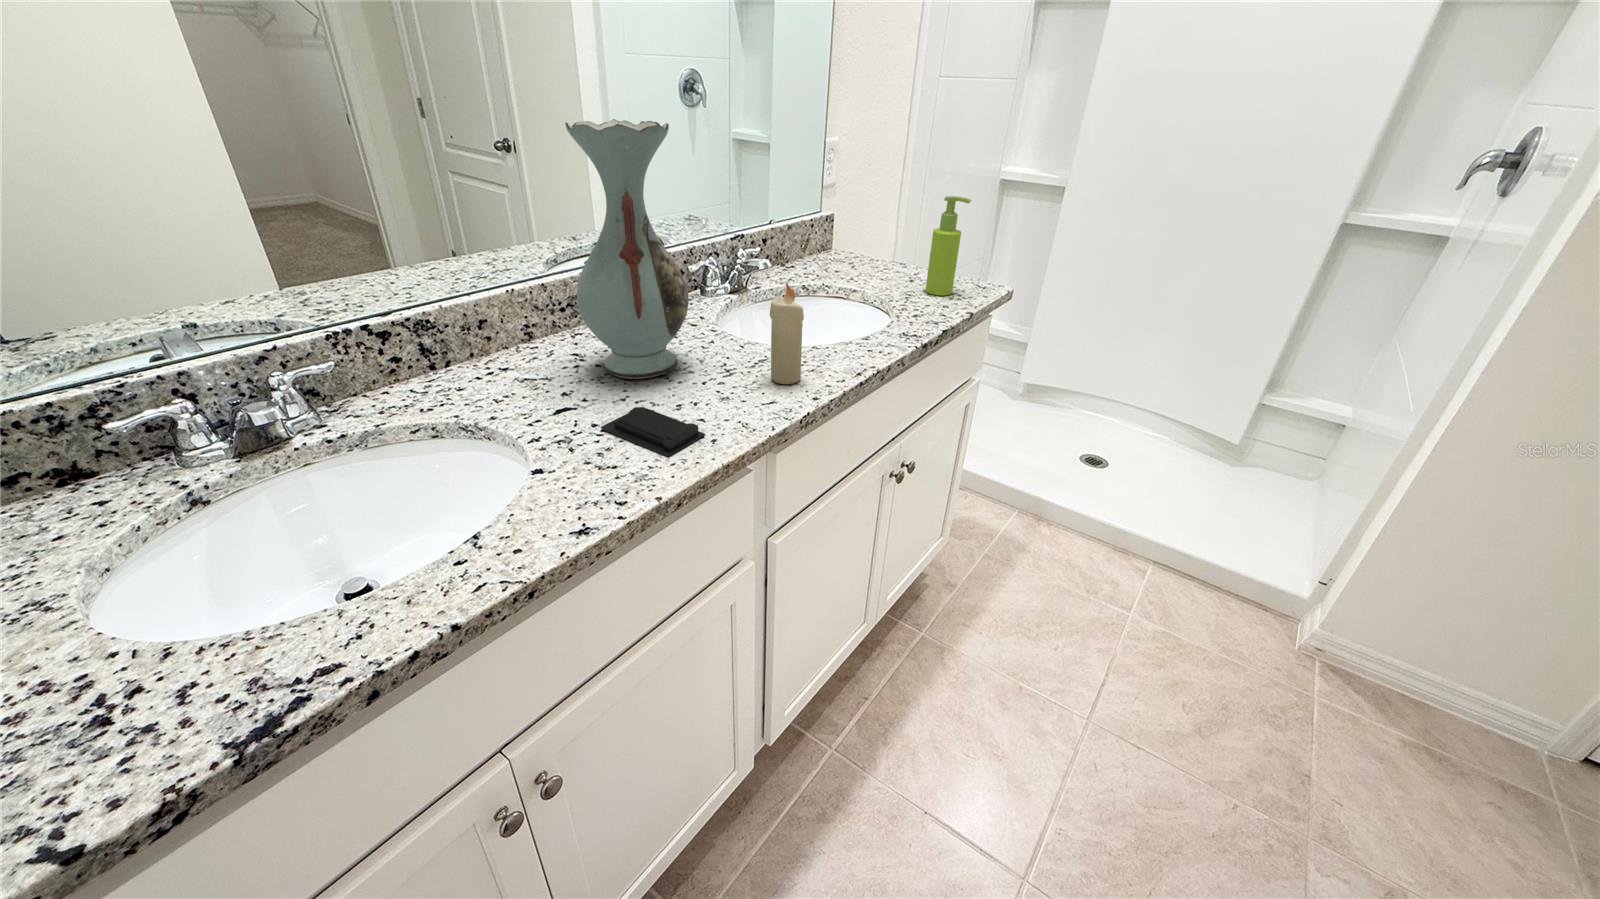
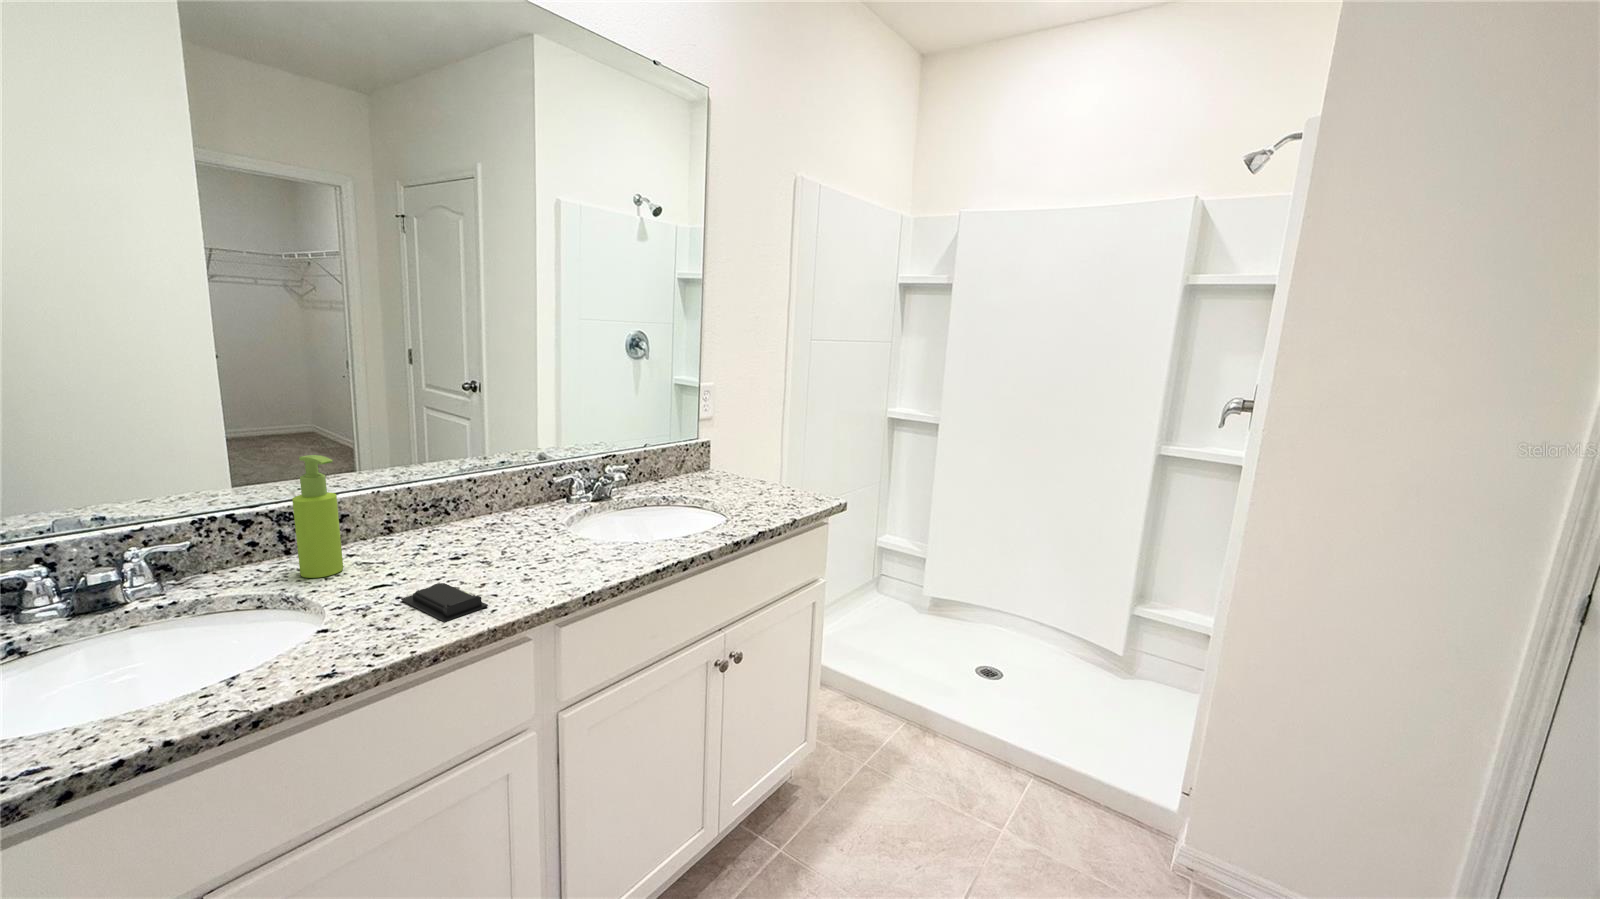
decorative vase: present [565,119,689,379] -> none [418,365,517,564]
soap dispenser: present [926,196,971,296] -> present [292,455,343,578]
candle: present [770,283,804,384] -> none [575,485,605,570]

